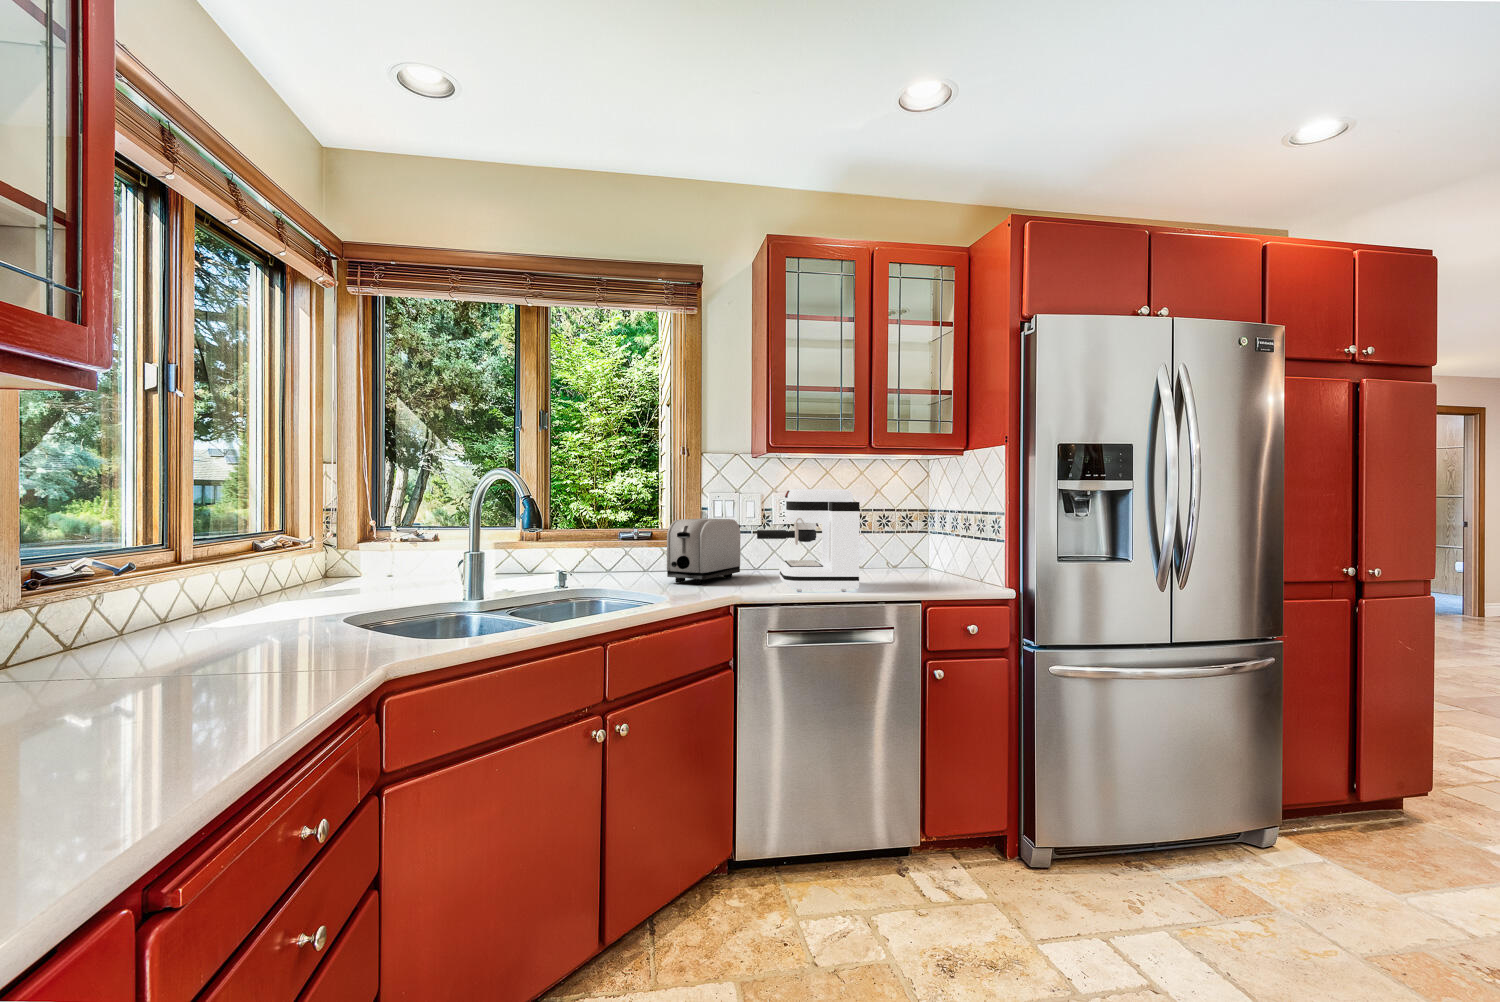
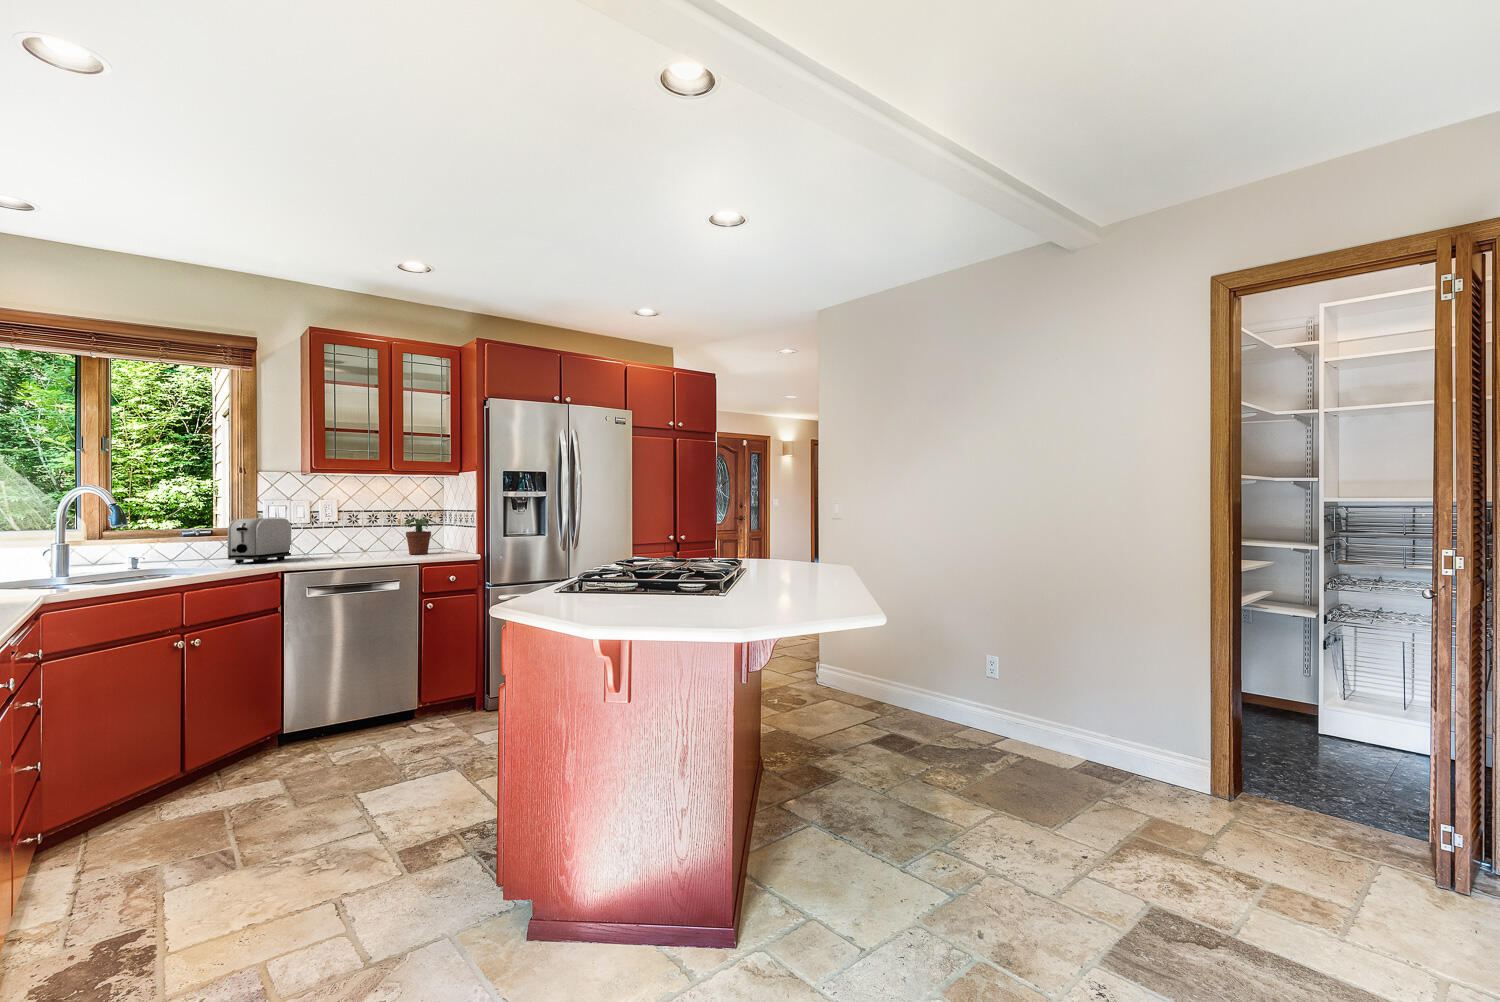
coffee maker: present [757,489,860,591] -> none [303,497,377,562]
potted plant: none [888,524,935,580] -> present [404,519,437,554]

